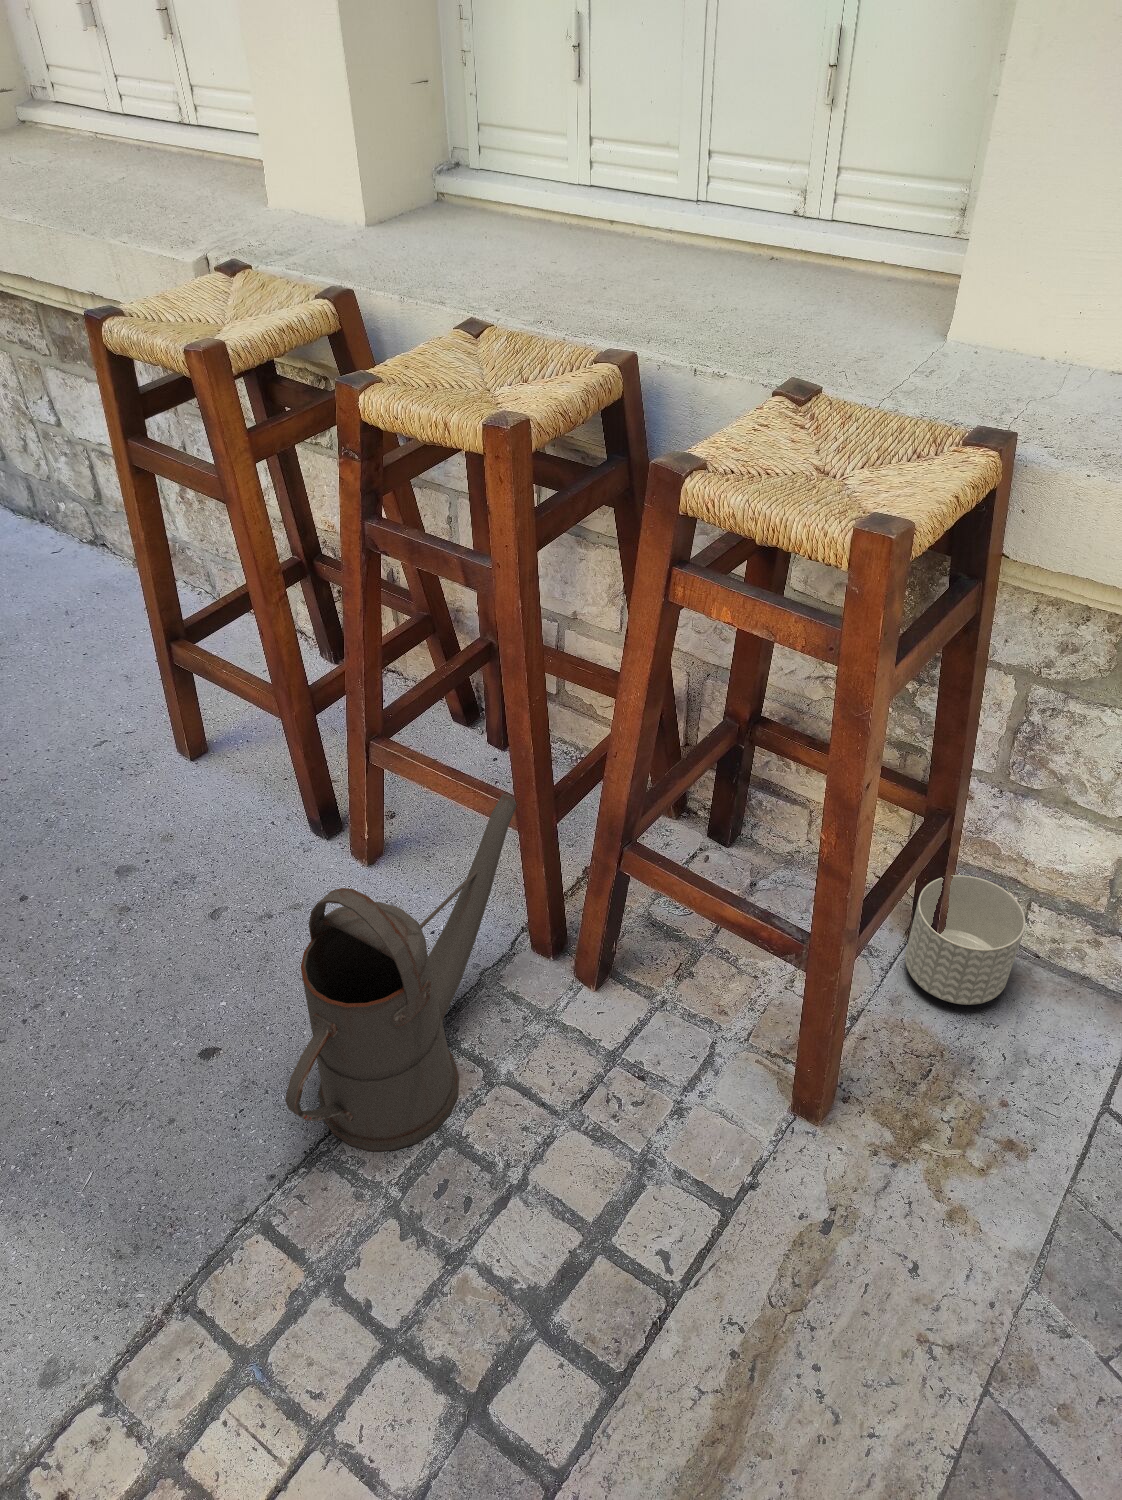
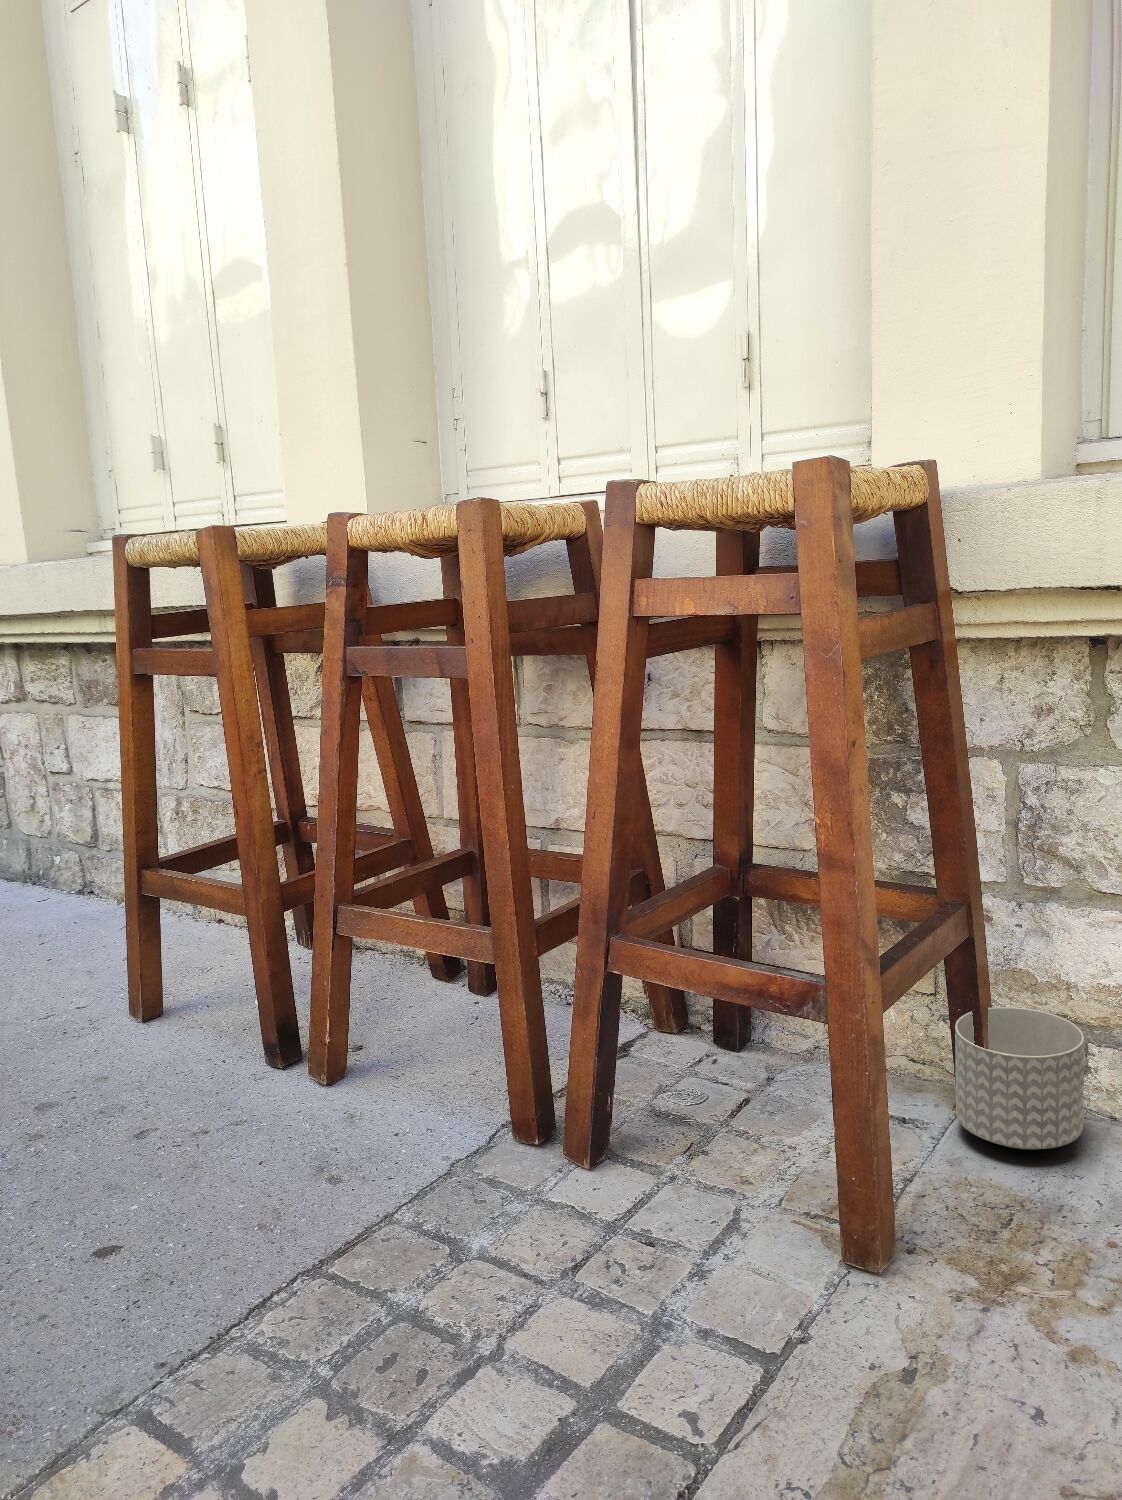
watering can: present [285,794,516,1151] -> none [191,913,488,1333]

